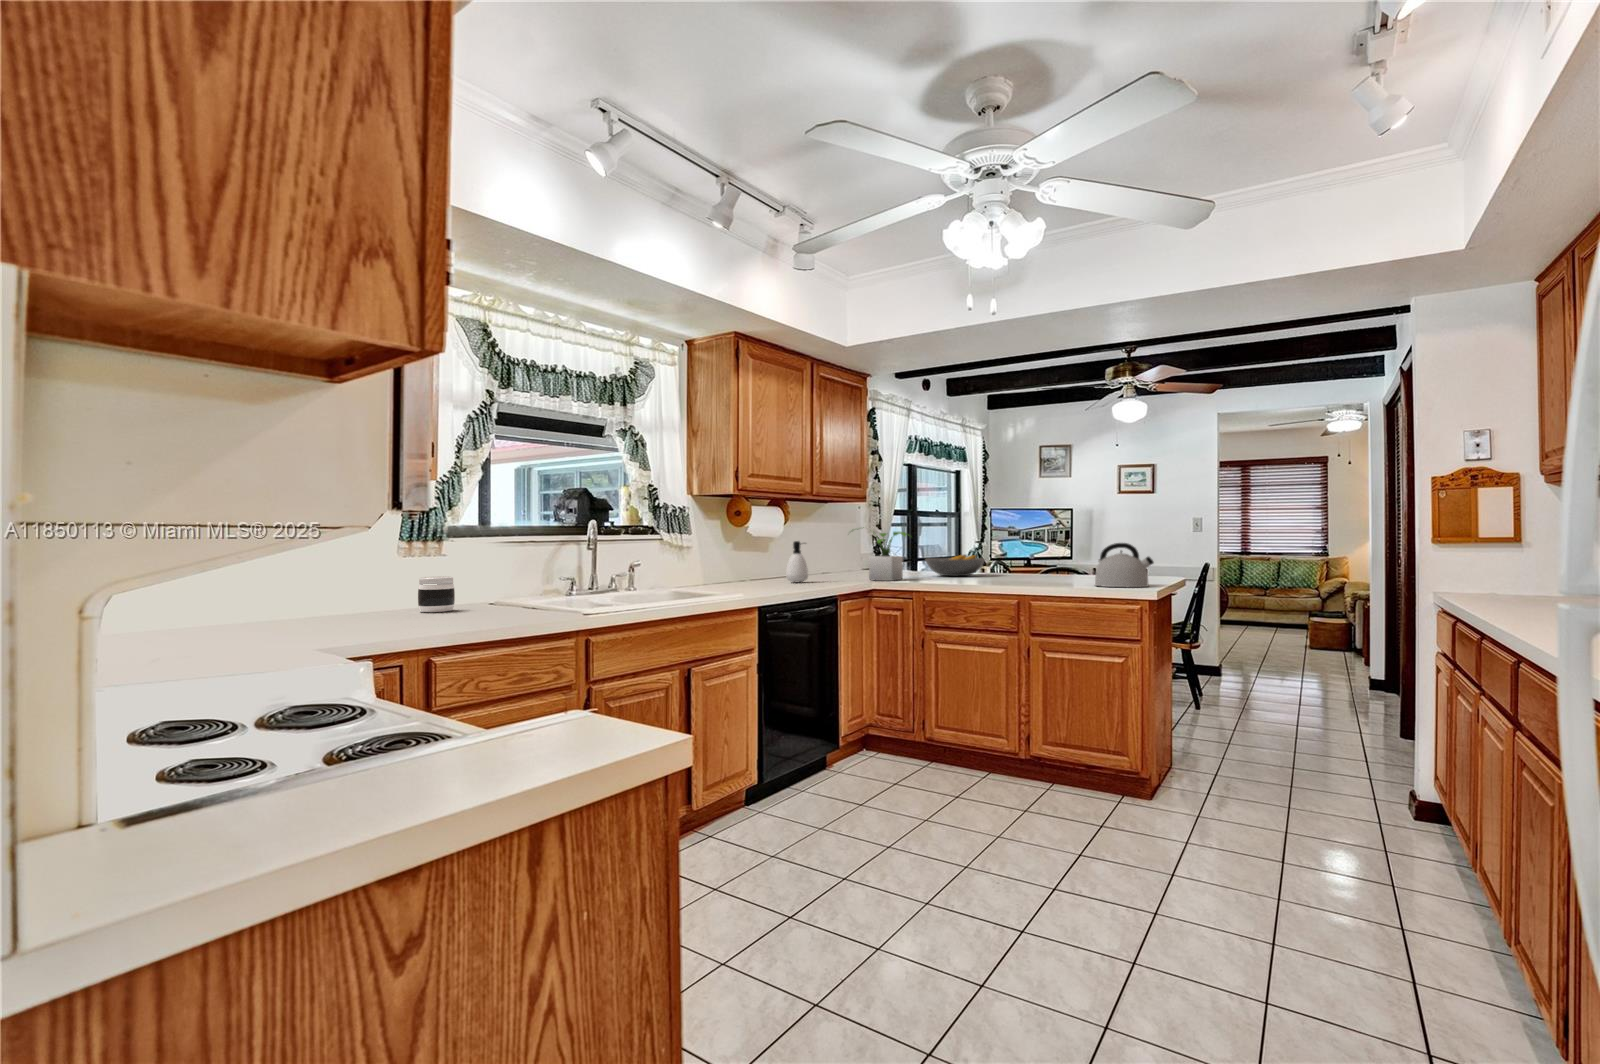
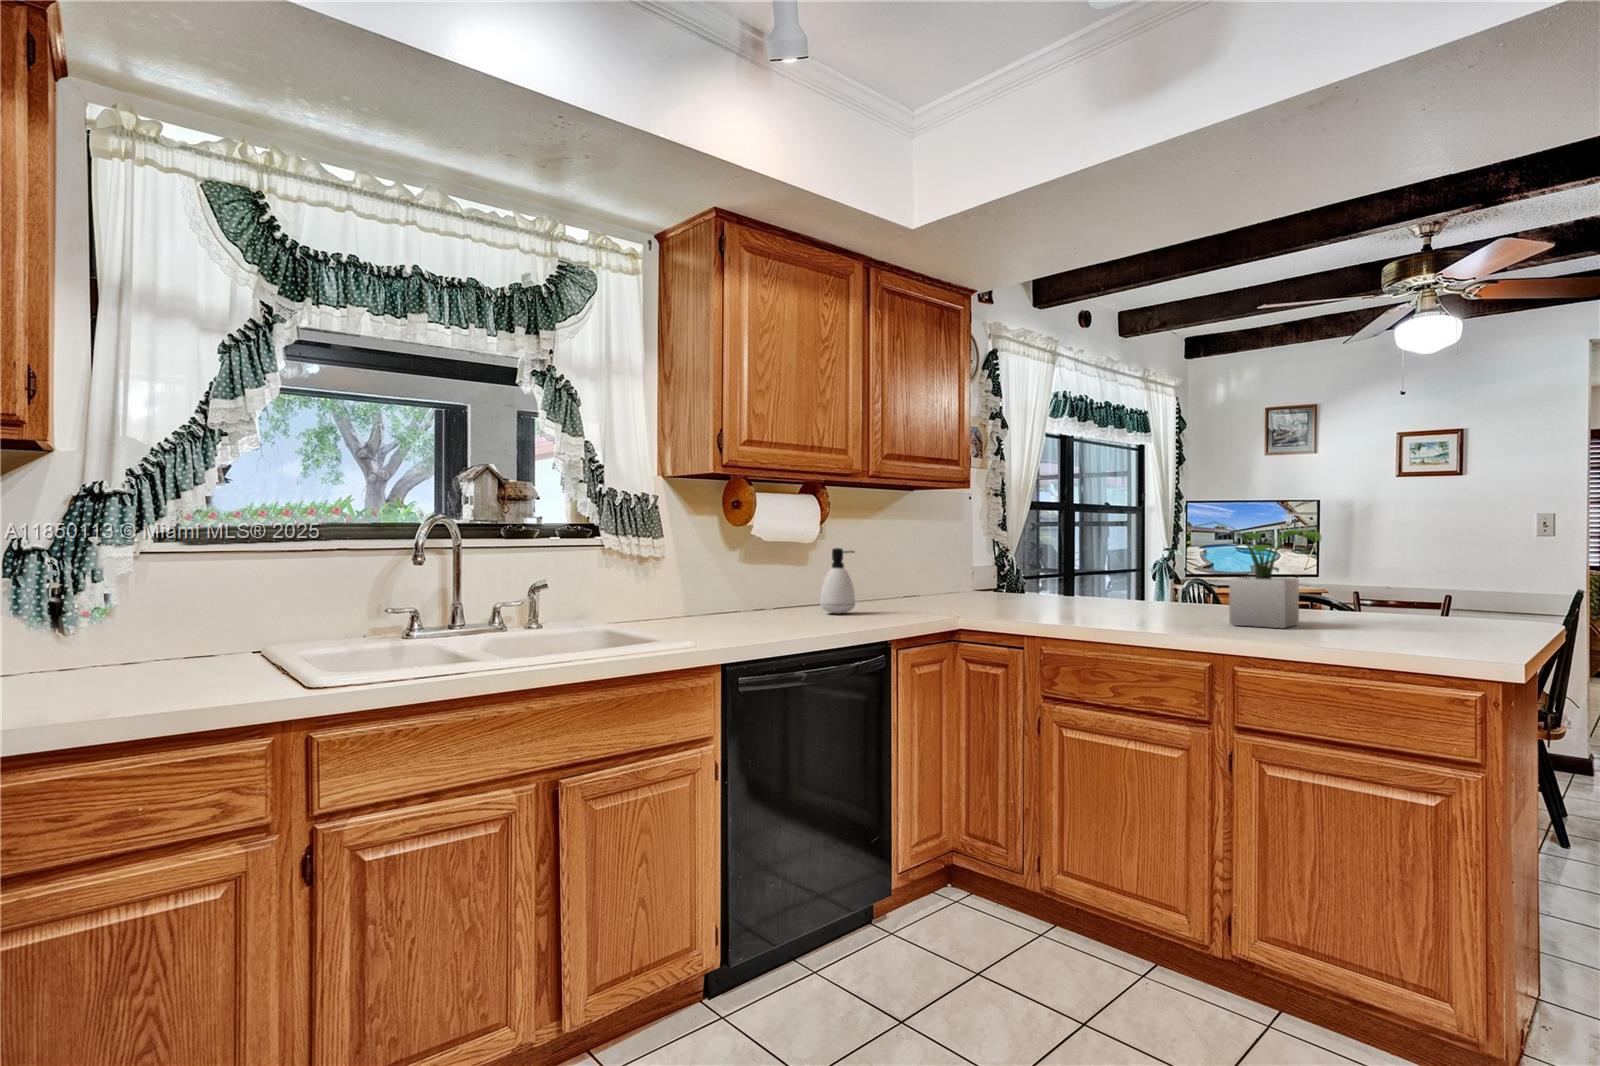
potted plant: present [869,532,912,581] -> present [1184,522,1321,629]
kettle: present [1095,543,1154,587] -> none [1371,558,1511,651]
fruit bowl: present [925,555,985,576] -> none [1058,571,1161,607]
jar: present [418,576,455,612] -> none [106,607,176,668]

